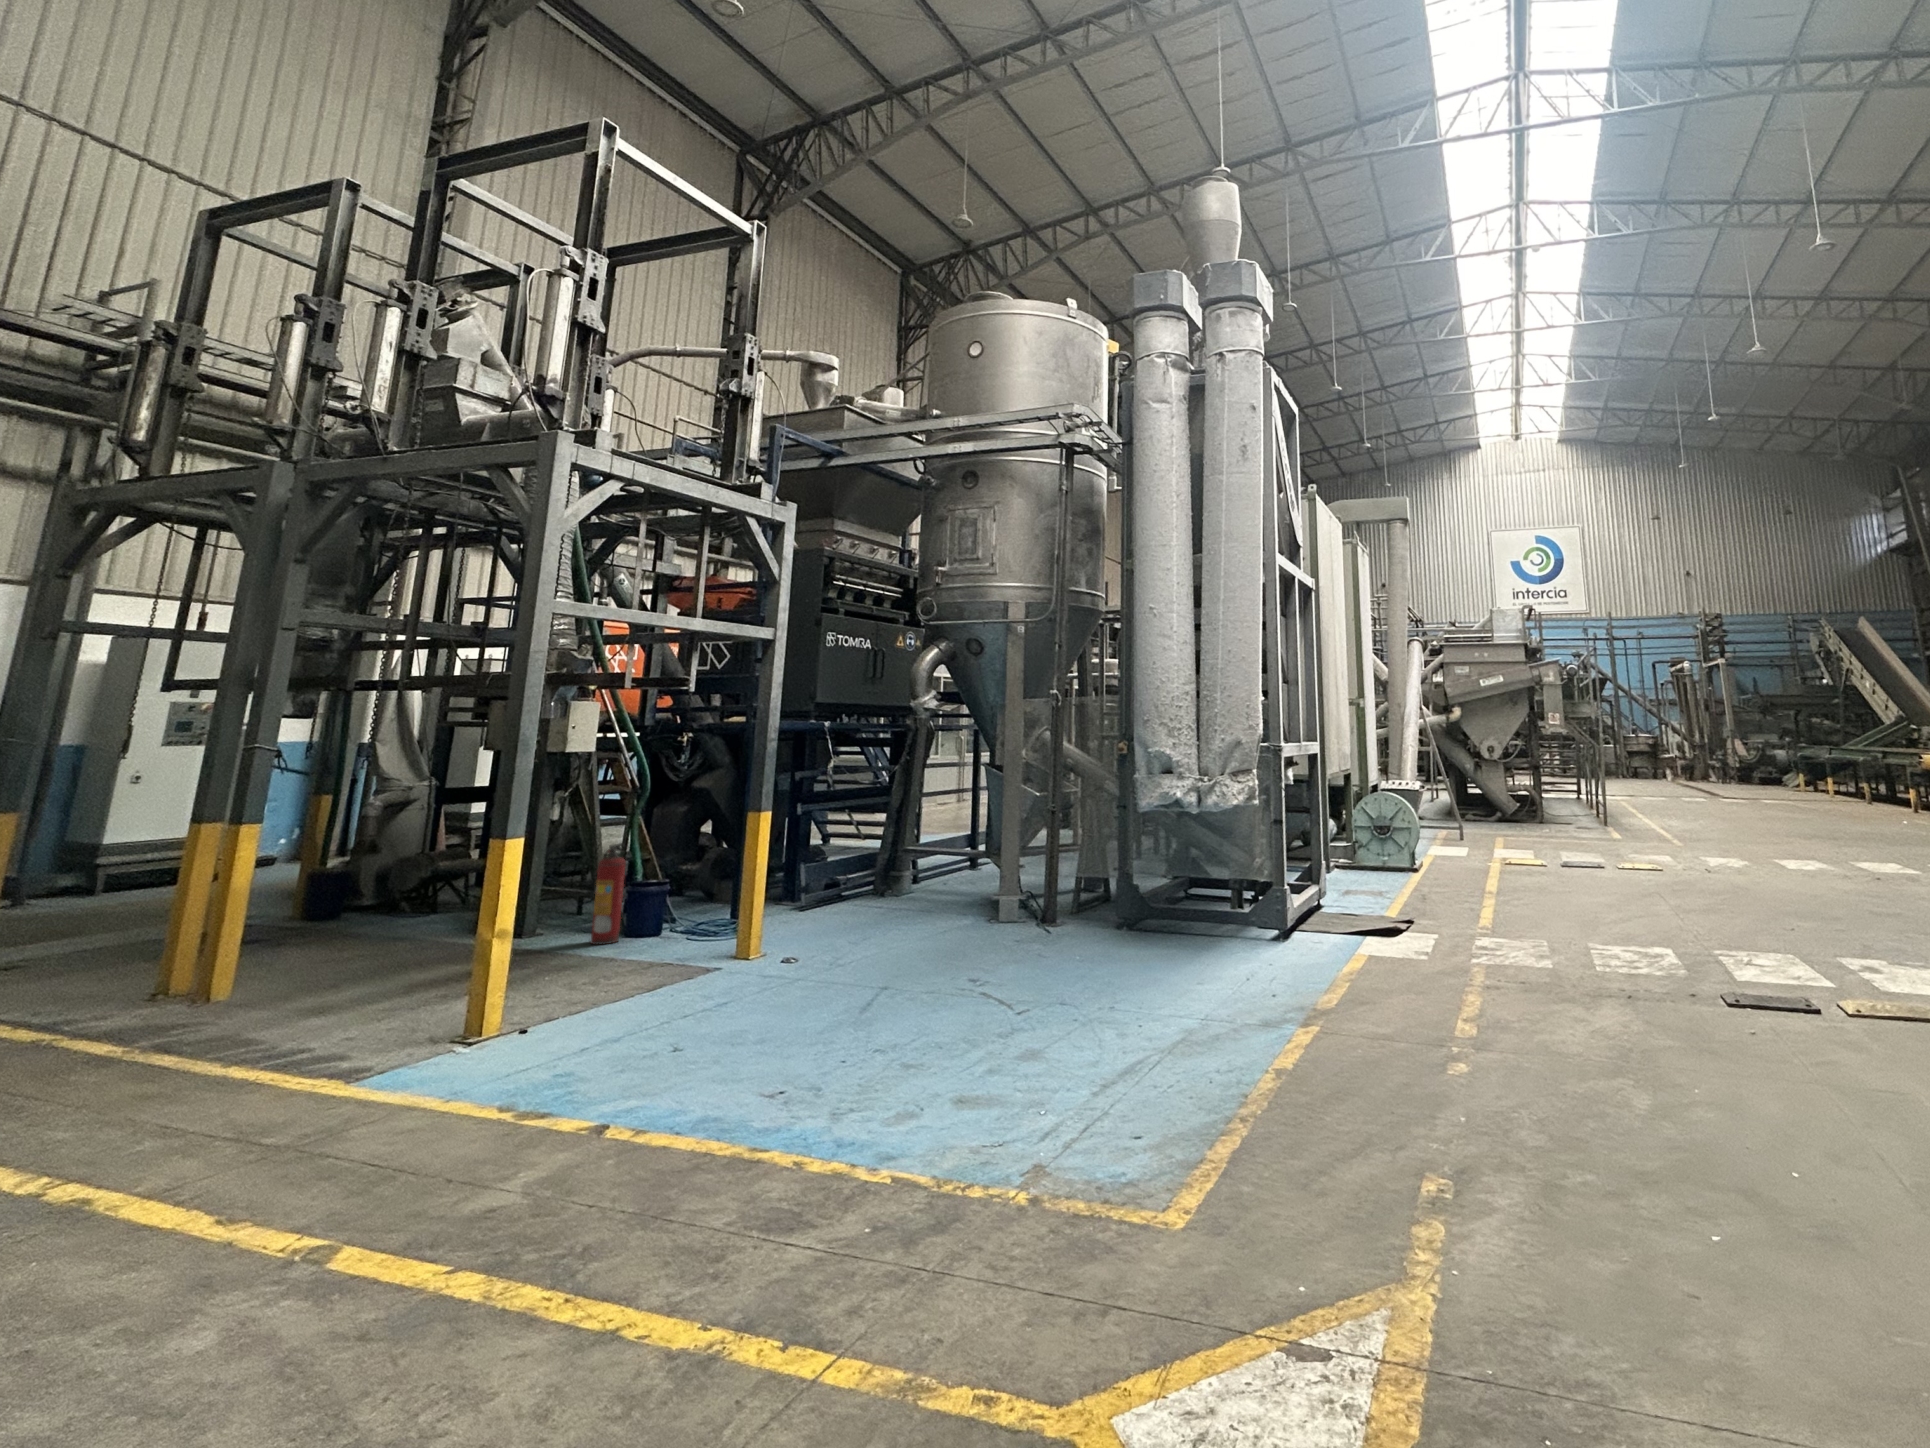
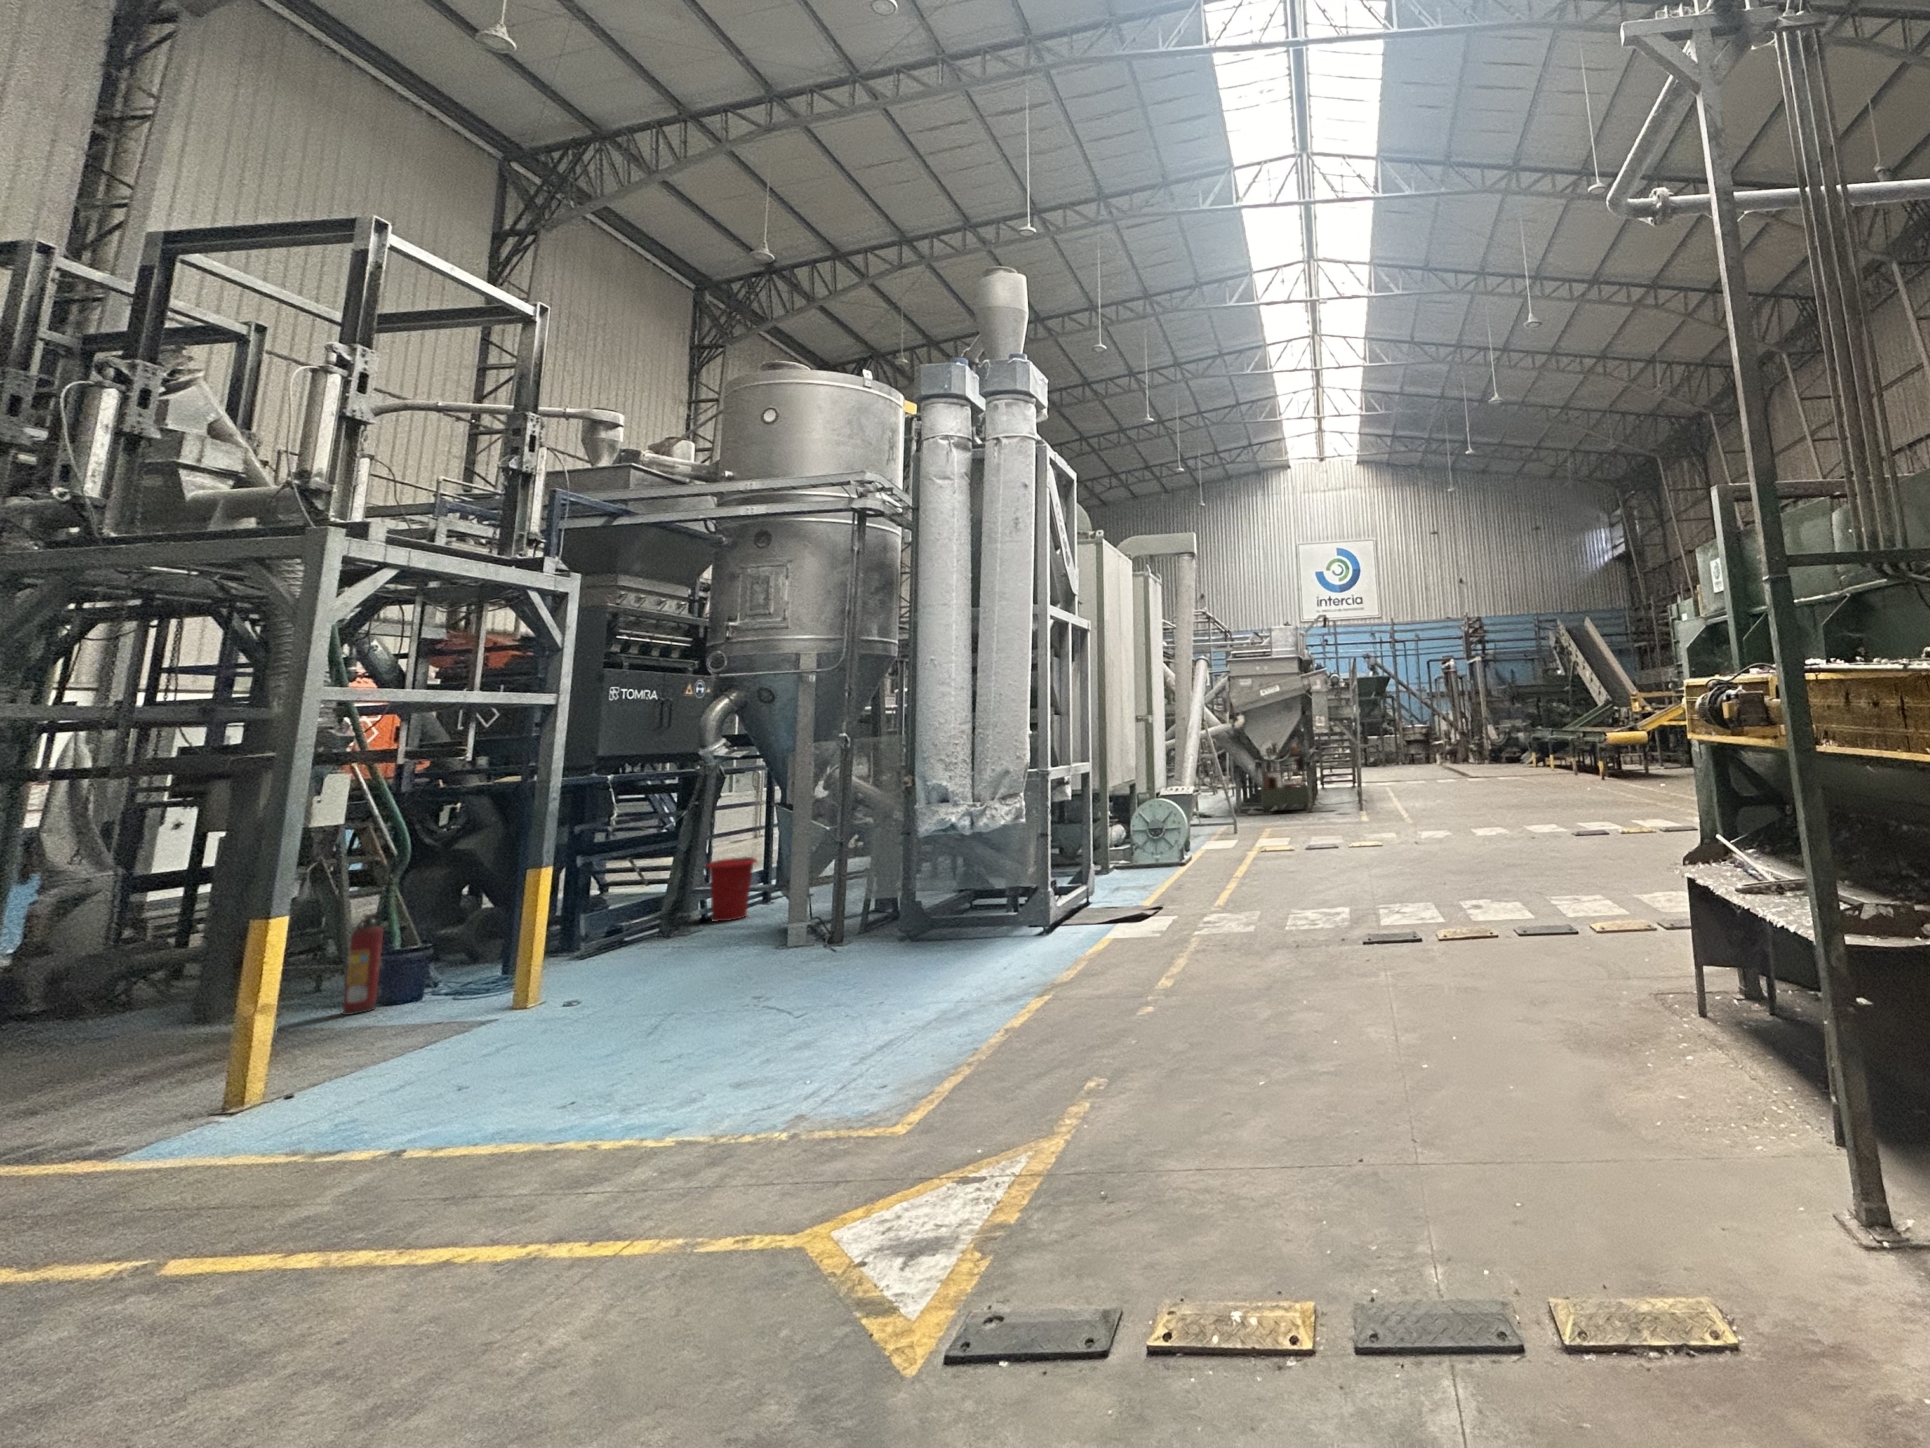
shelving unit: none [1477,741,1540,820] -> present [1260,743,1310,811]
waste bin: none [917,820,967,885] -> present [706,857,757,922]

